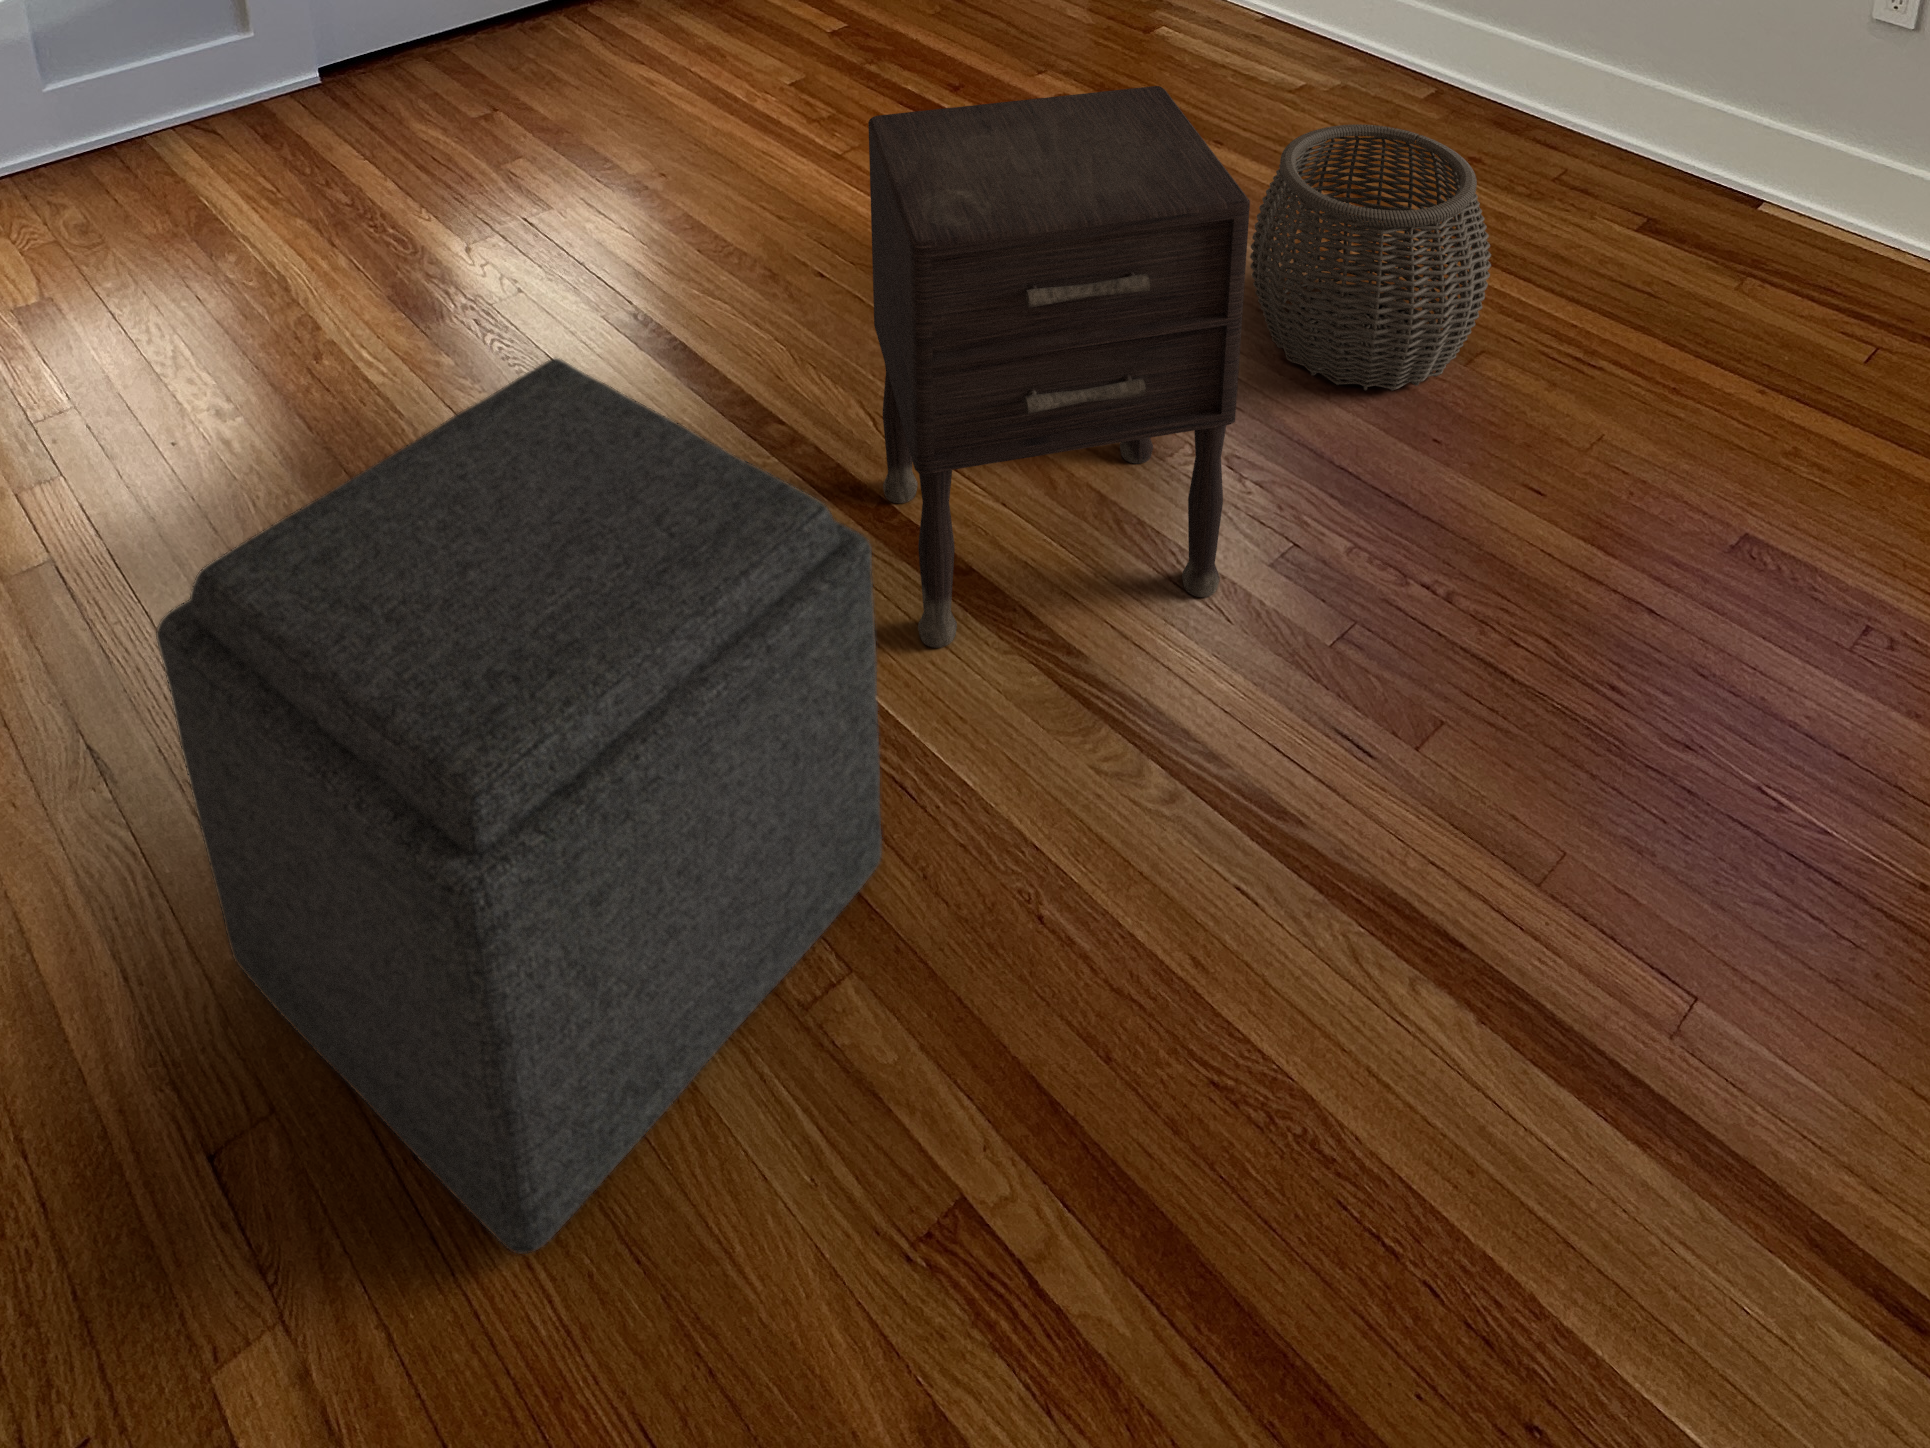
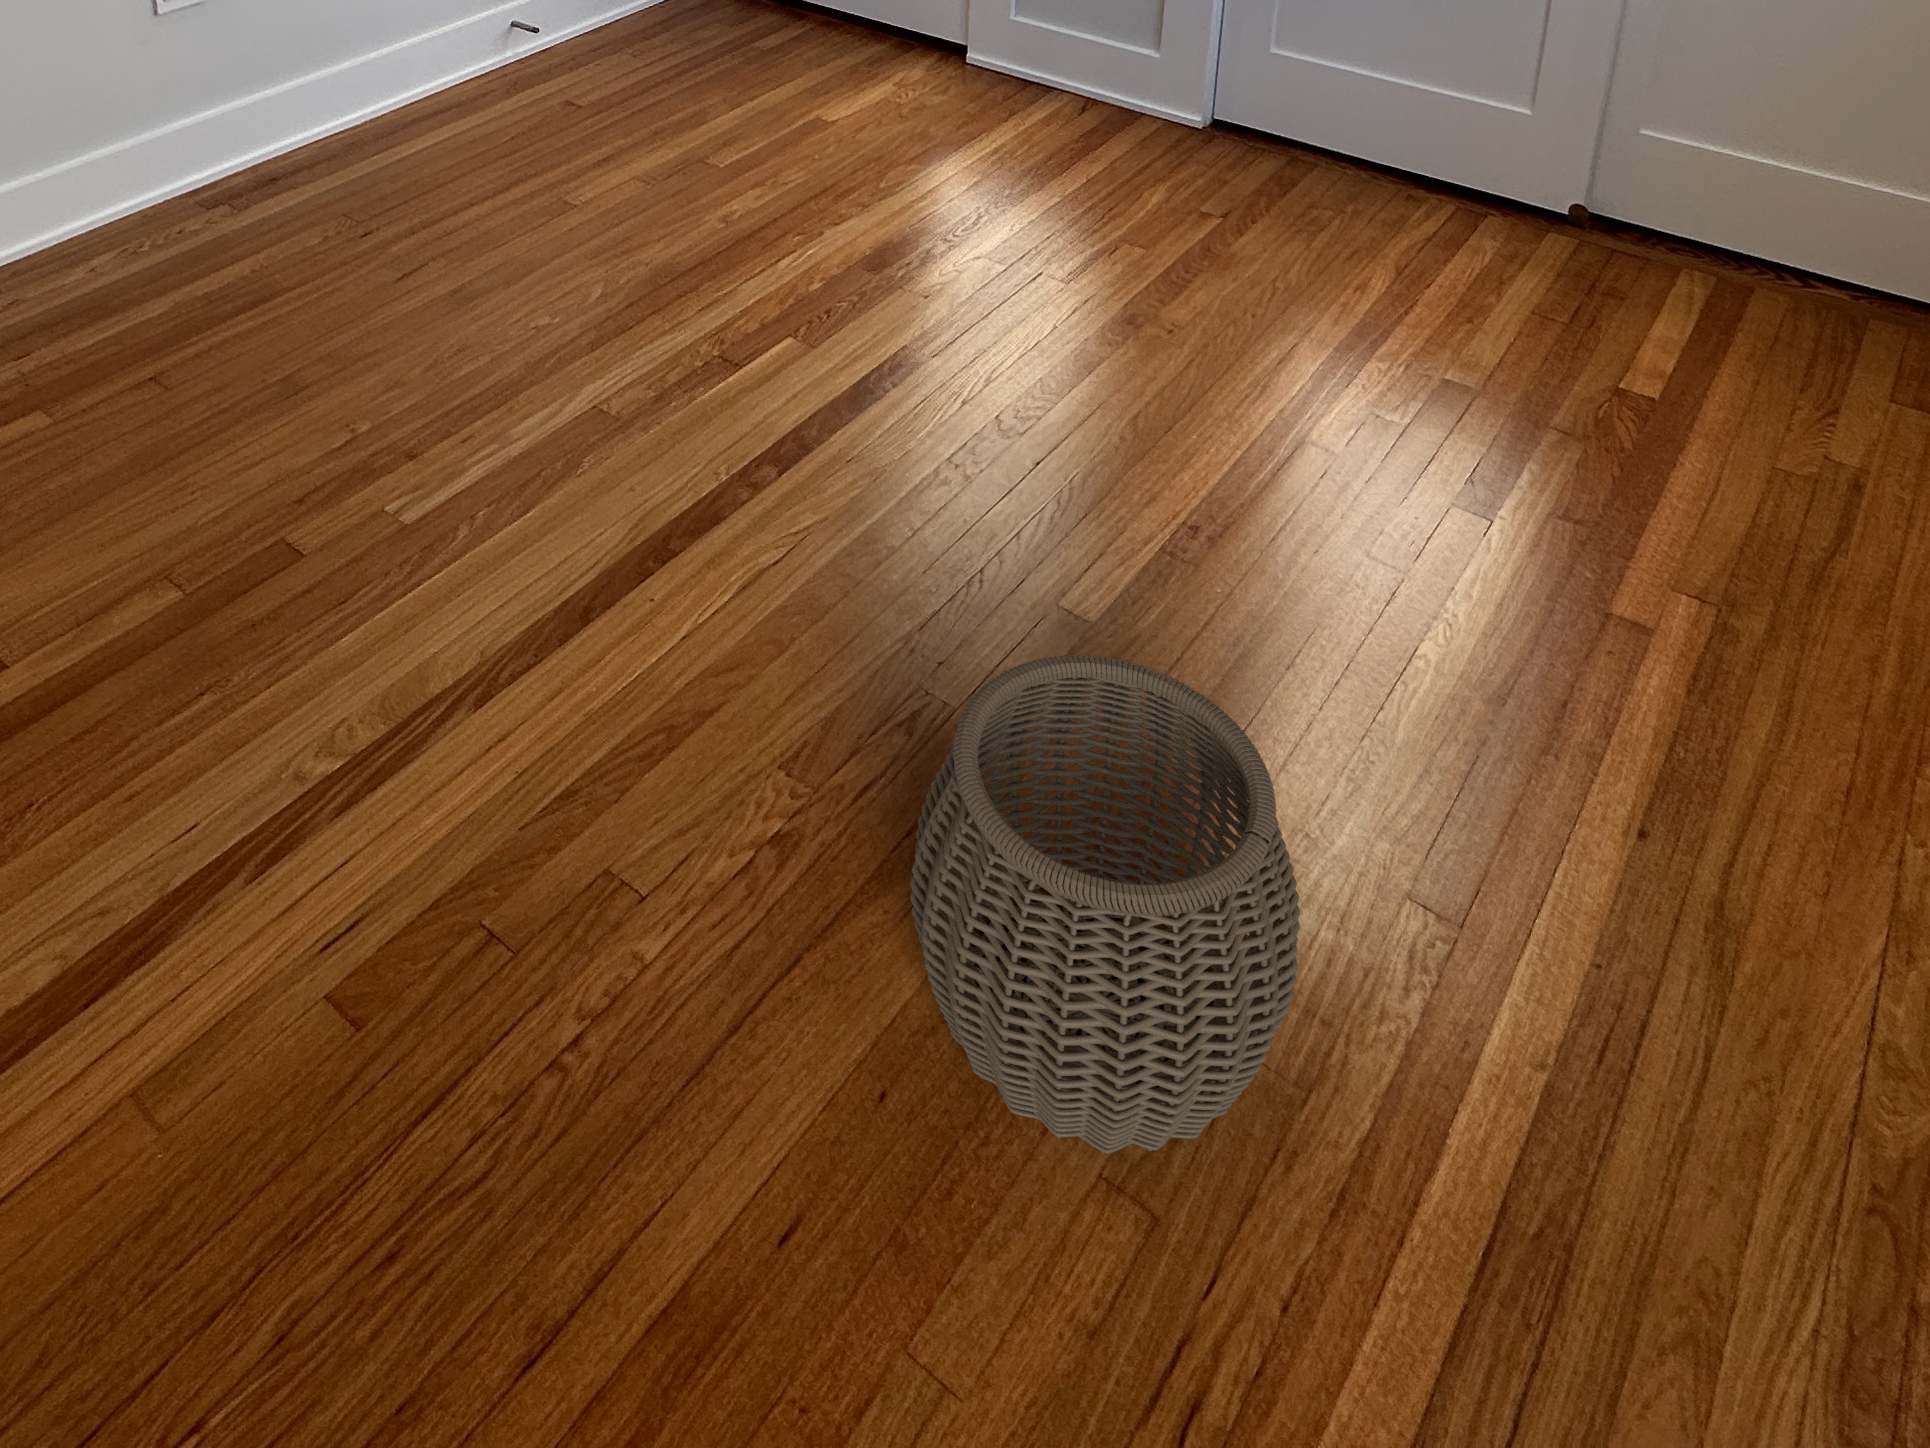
nightstand: present [868,86,1250,648] -> none [454,188,800,814]
ottoman: present [156,358,882,1254] -> none [23,117,476,591]

